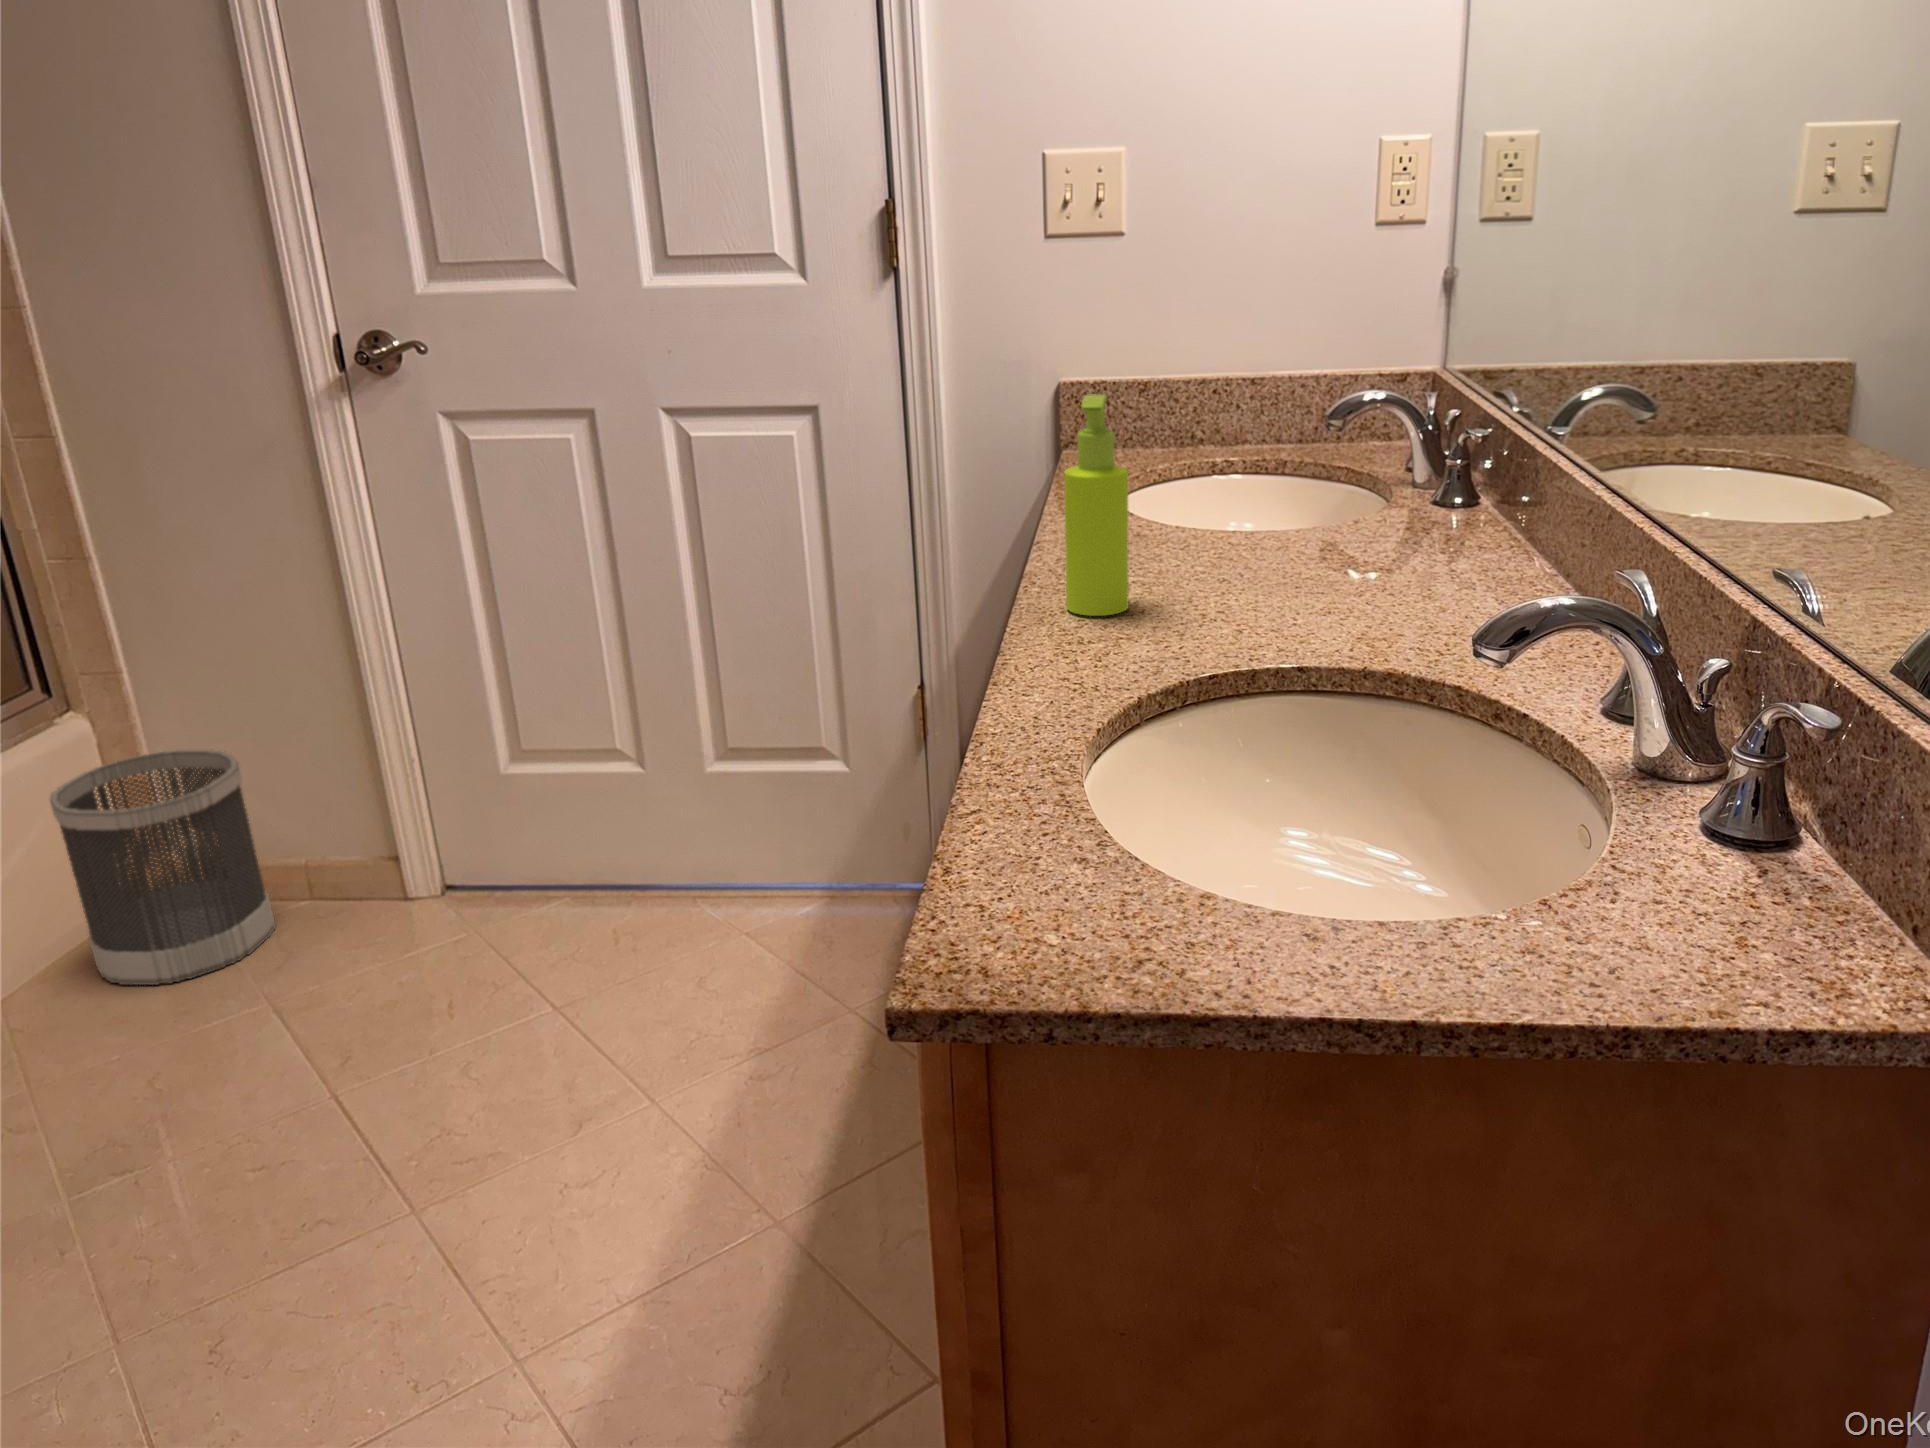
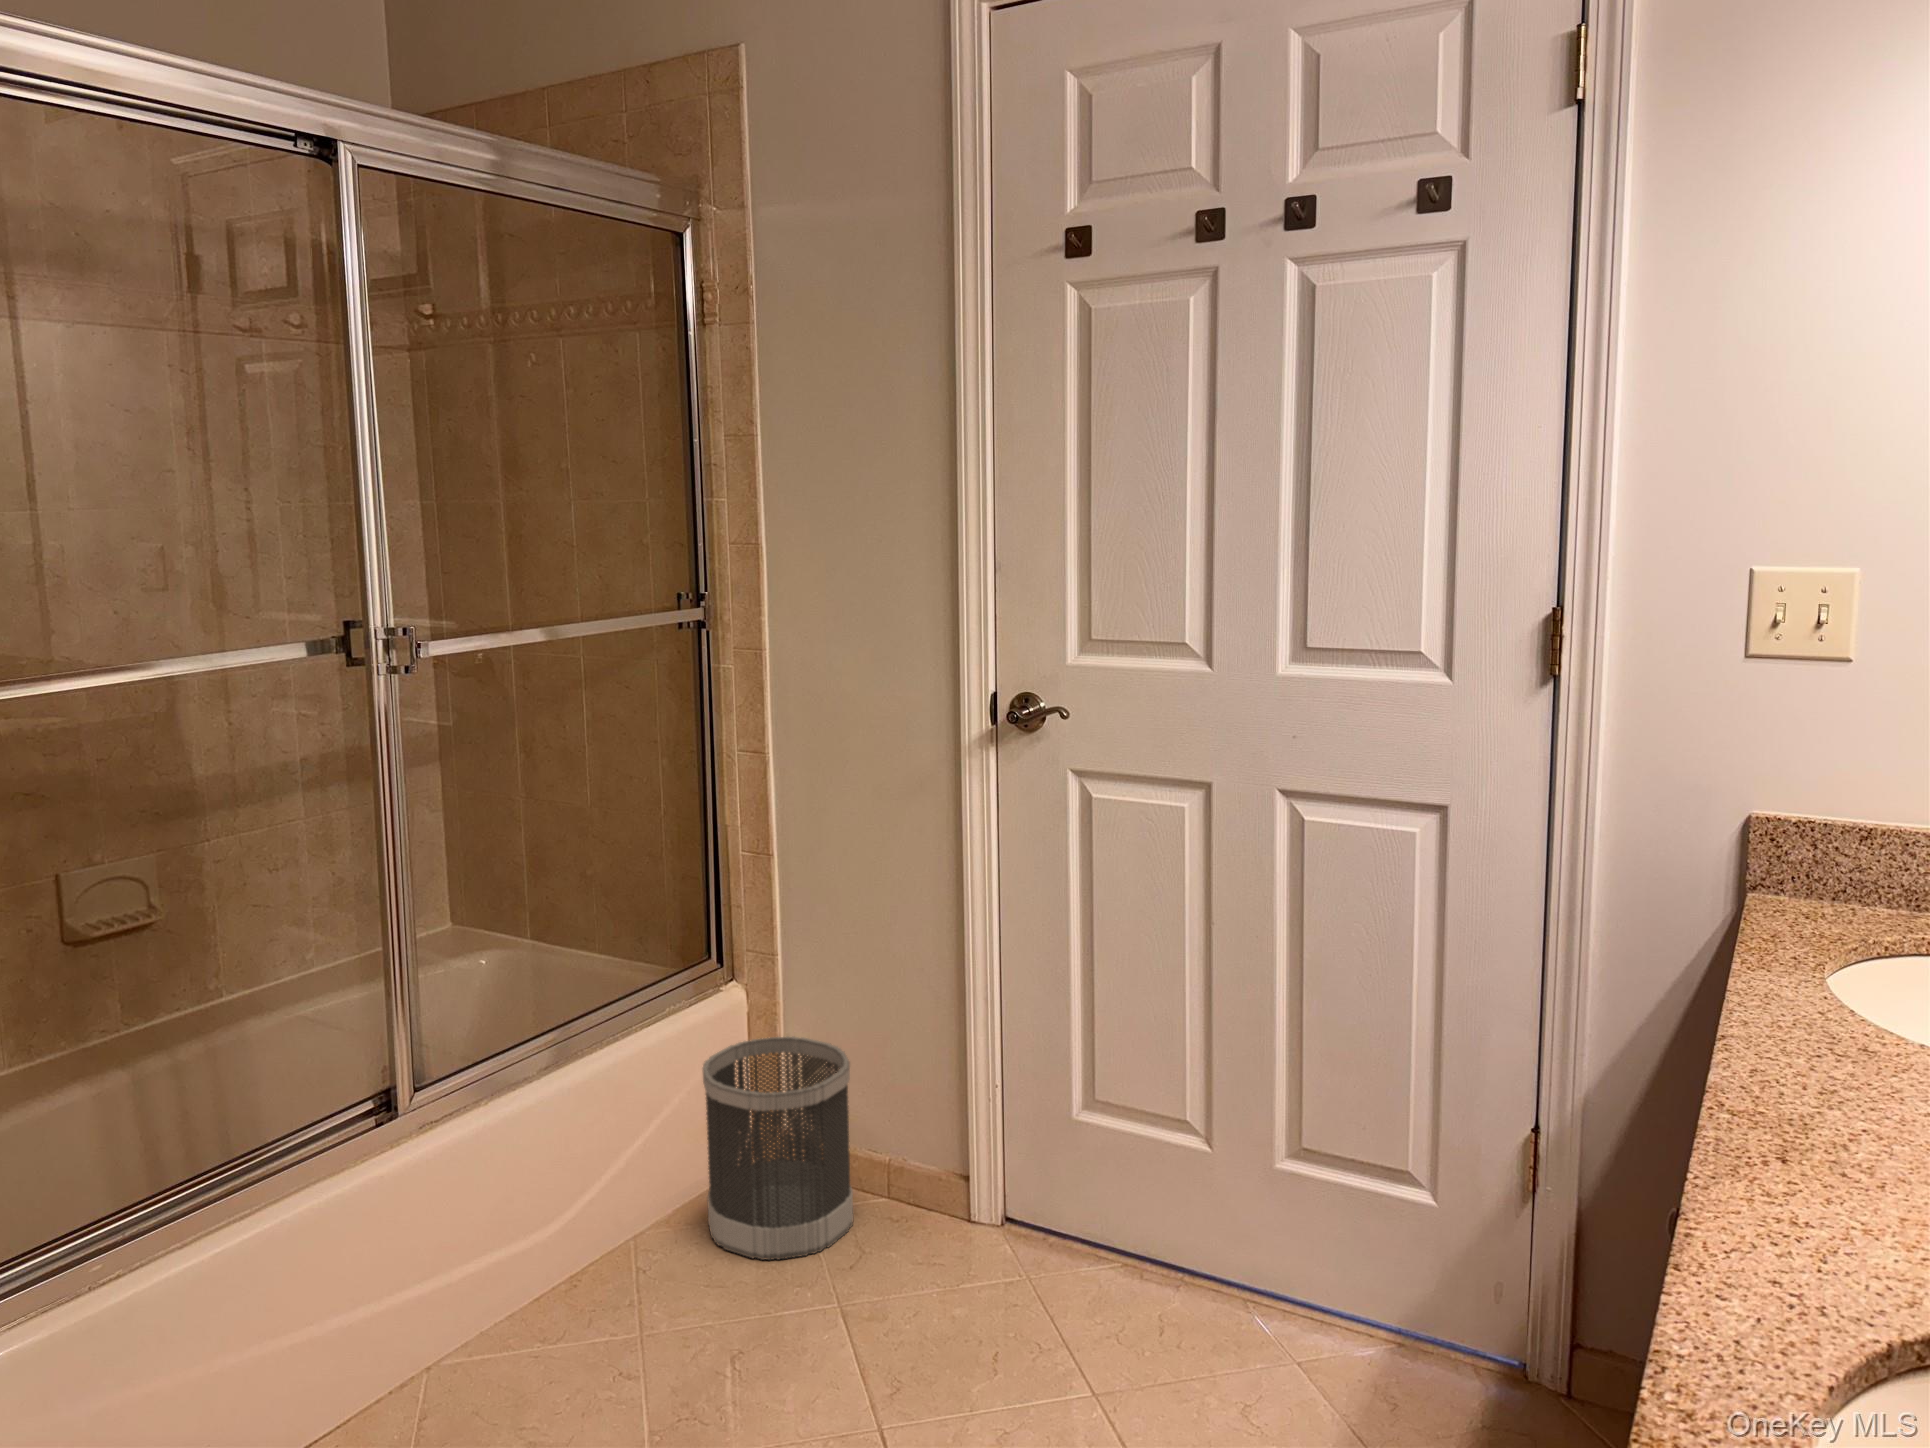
soap dispenser: present [1064,394,1128,616] -> none [1771,916,1871,1185]

